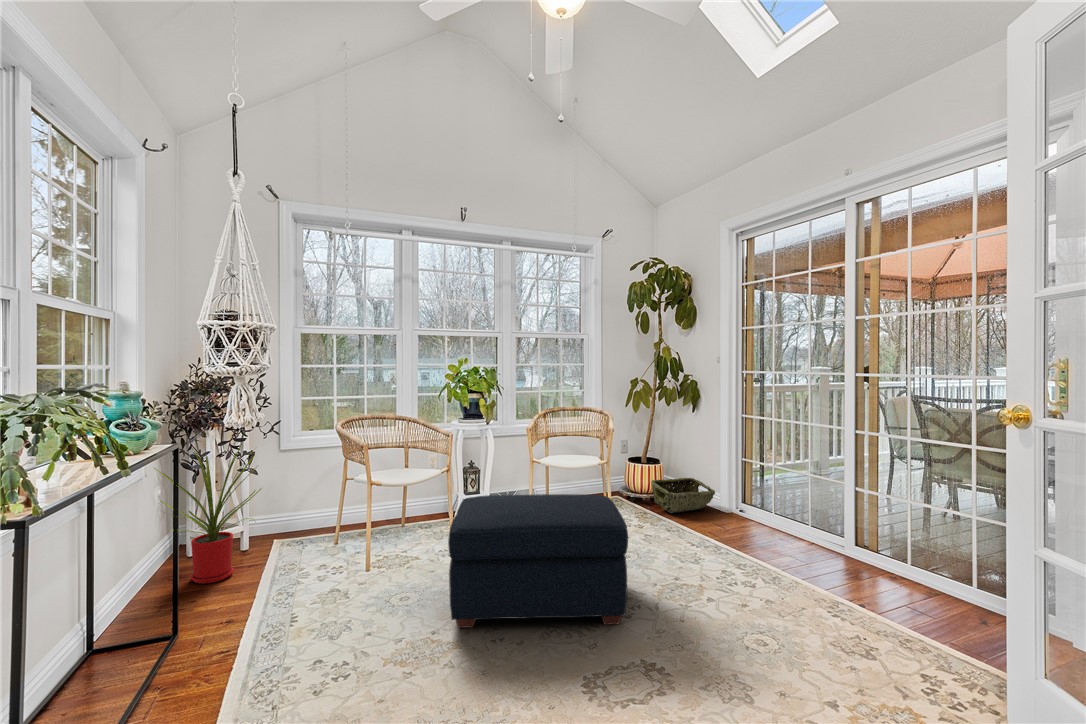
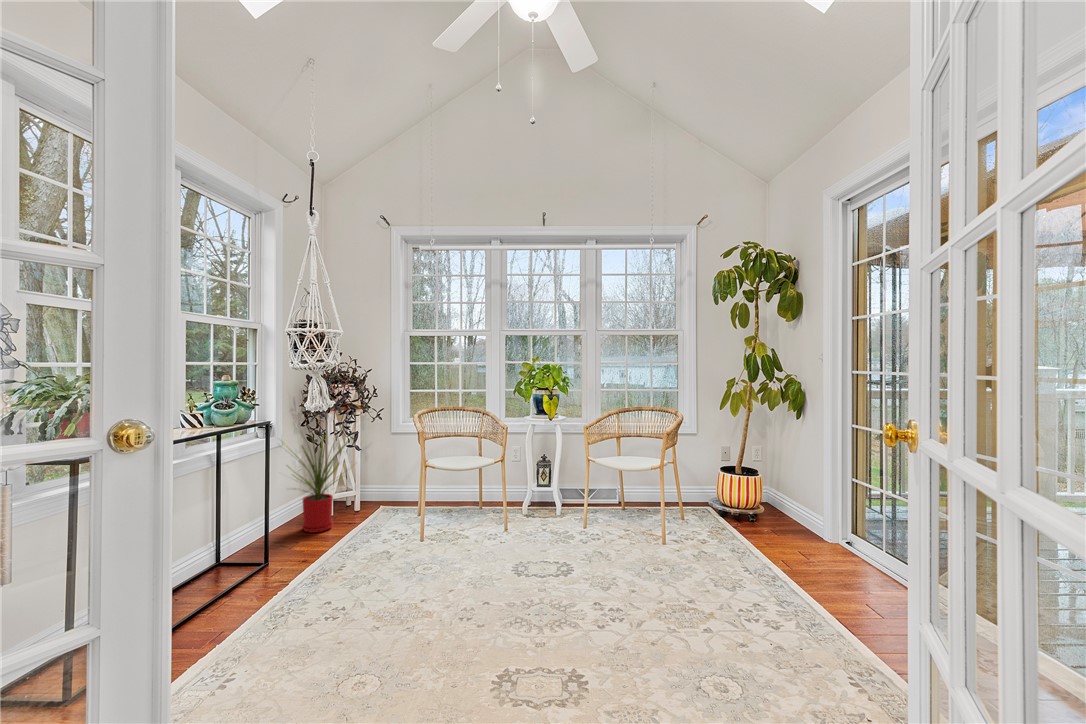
woven basket: present [651,478,715,513] -> none [735,492,814,532]
ottoman: present [448,494,628,628] -> none [434,486,620,630]

